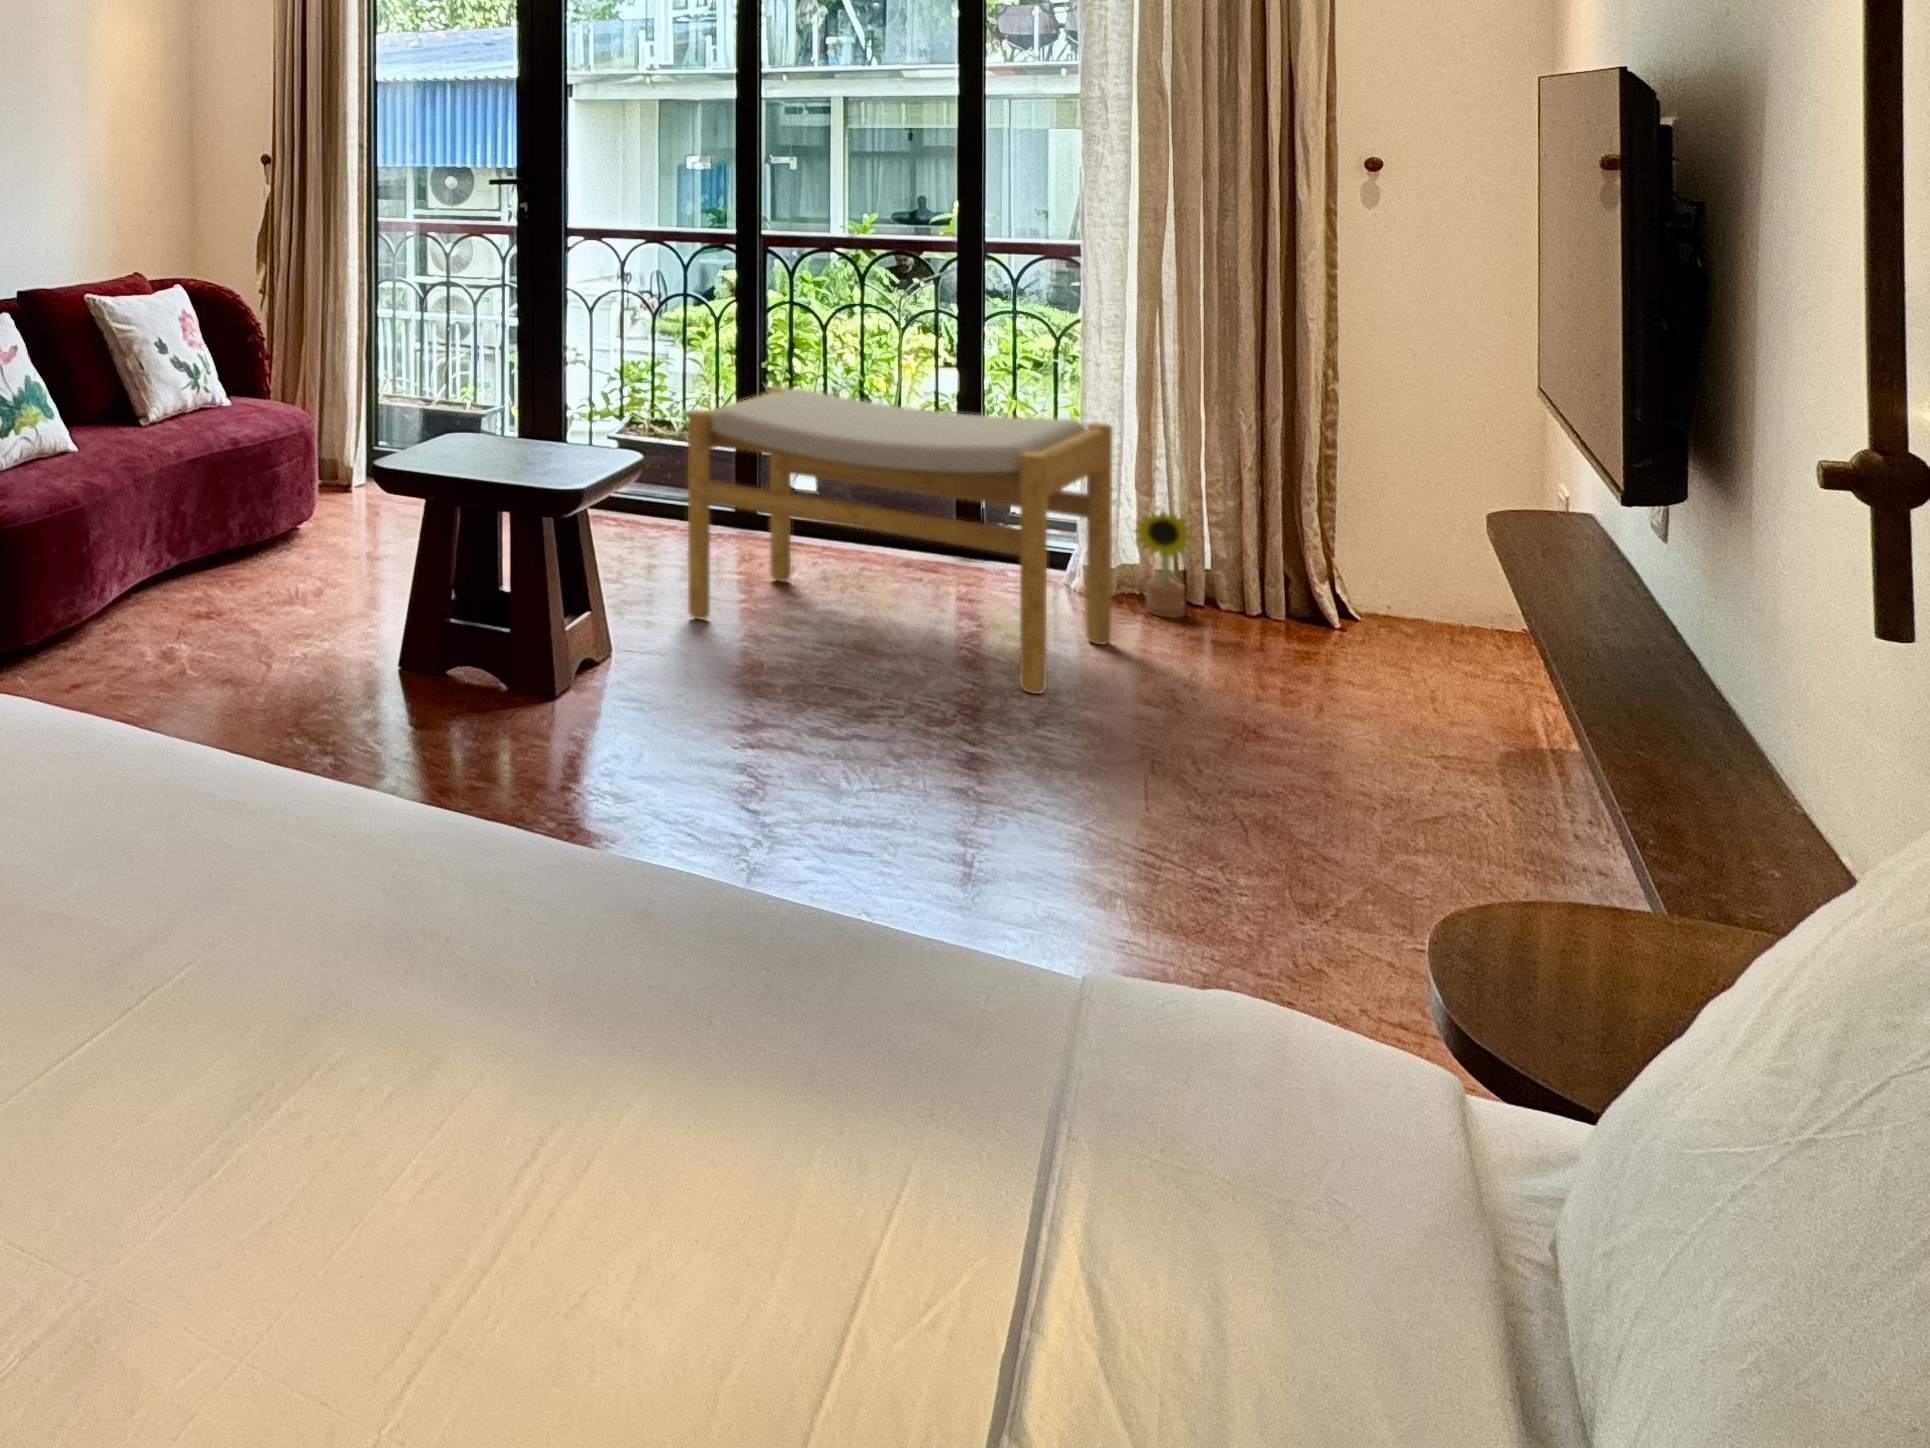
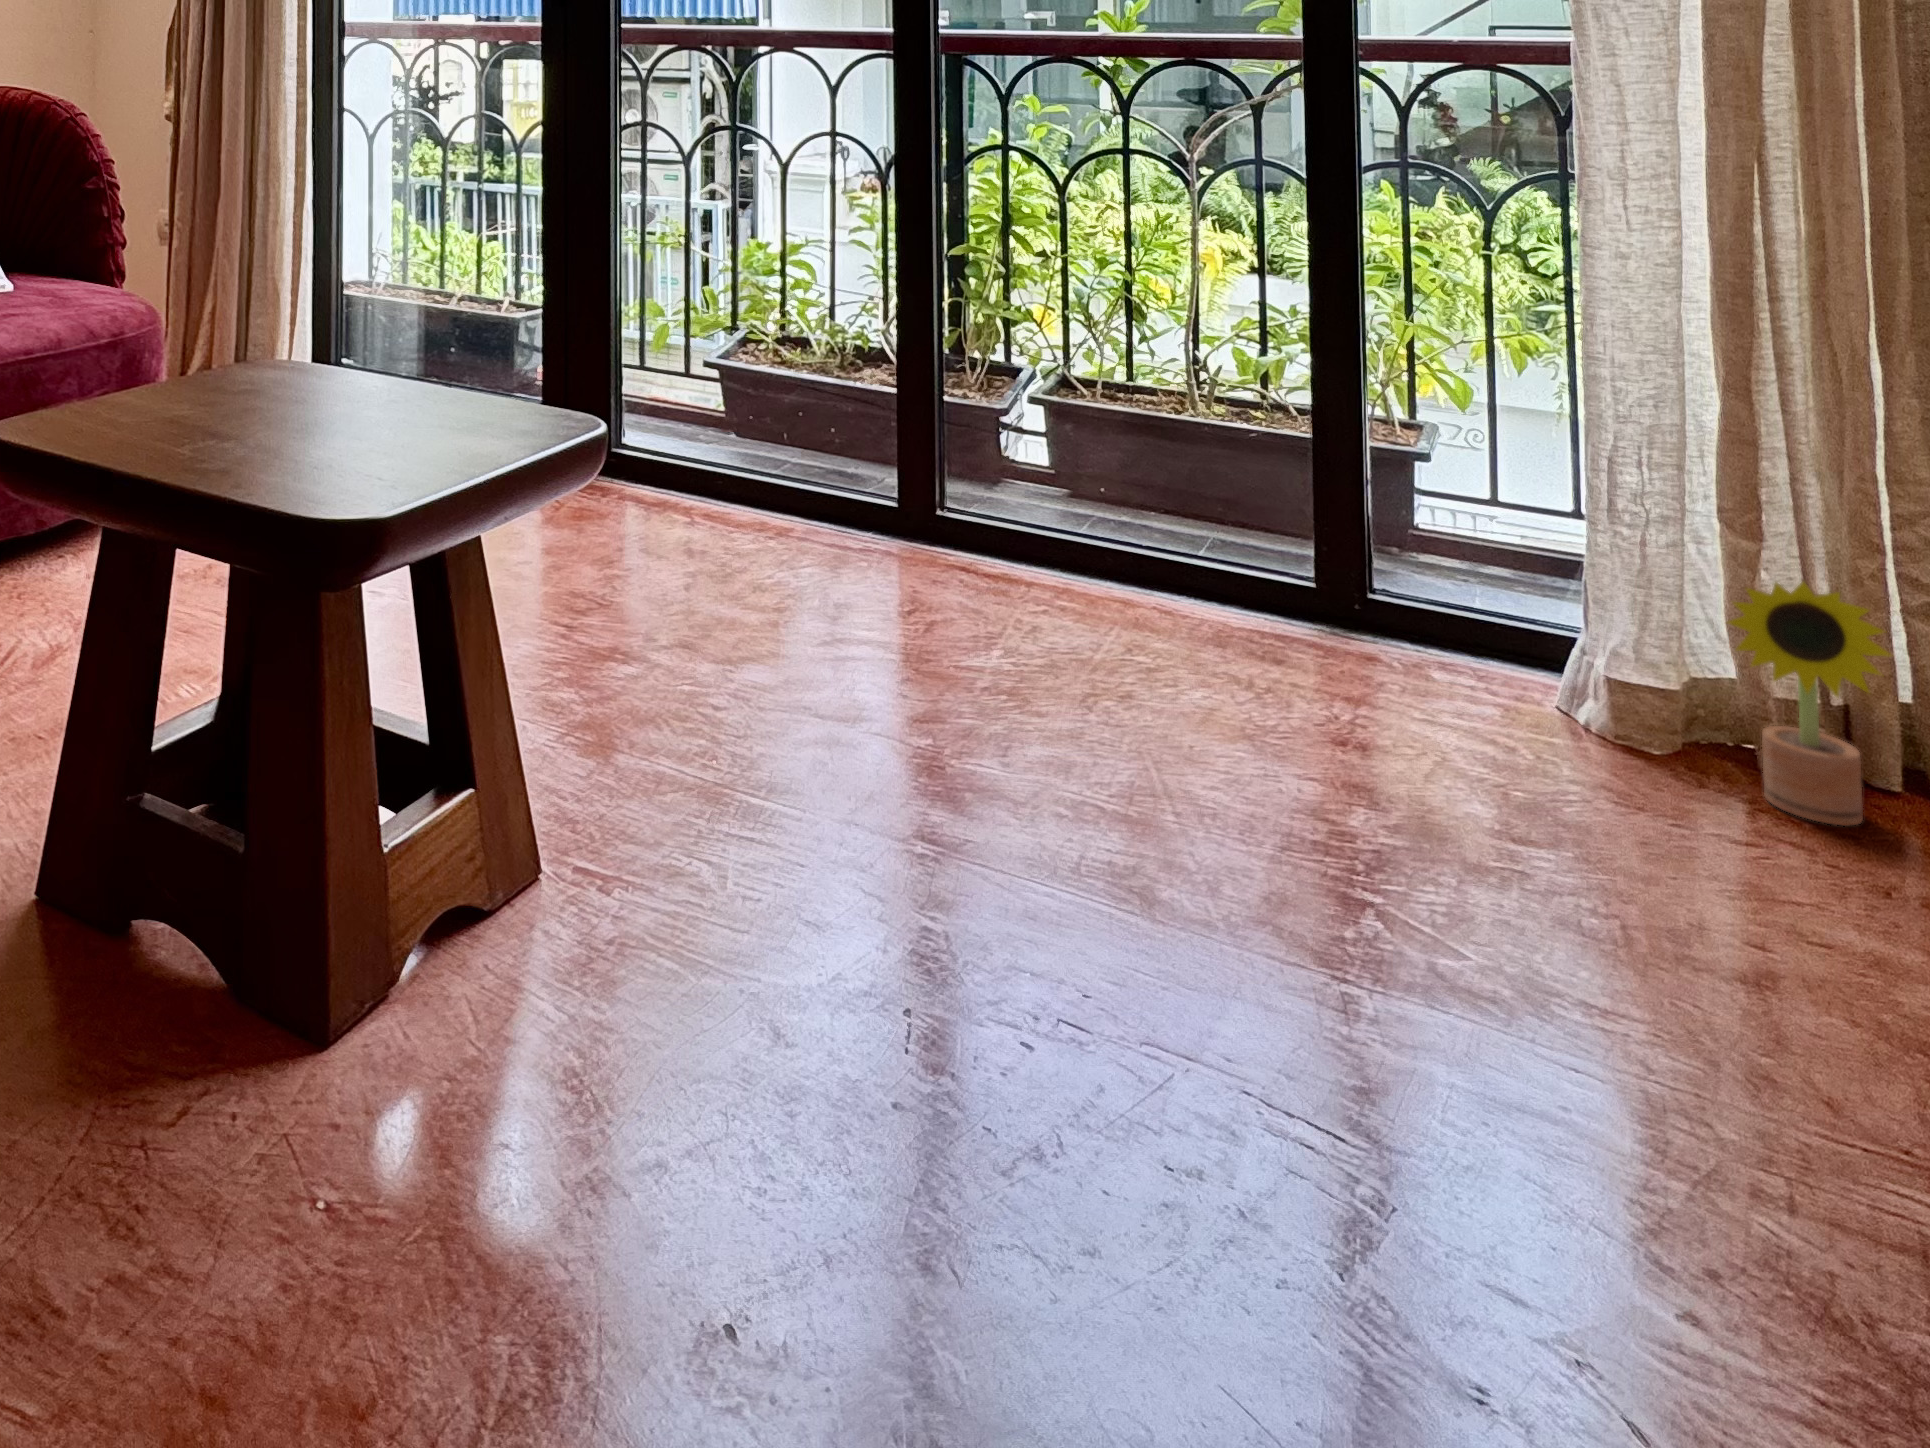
footstool: present [688,387,1112,694] -> none [733,283,1711,1106]

